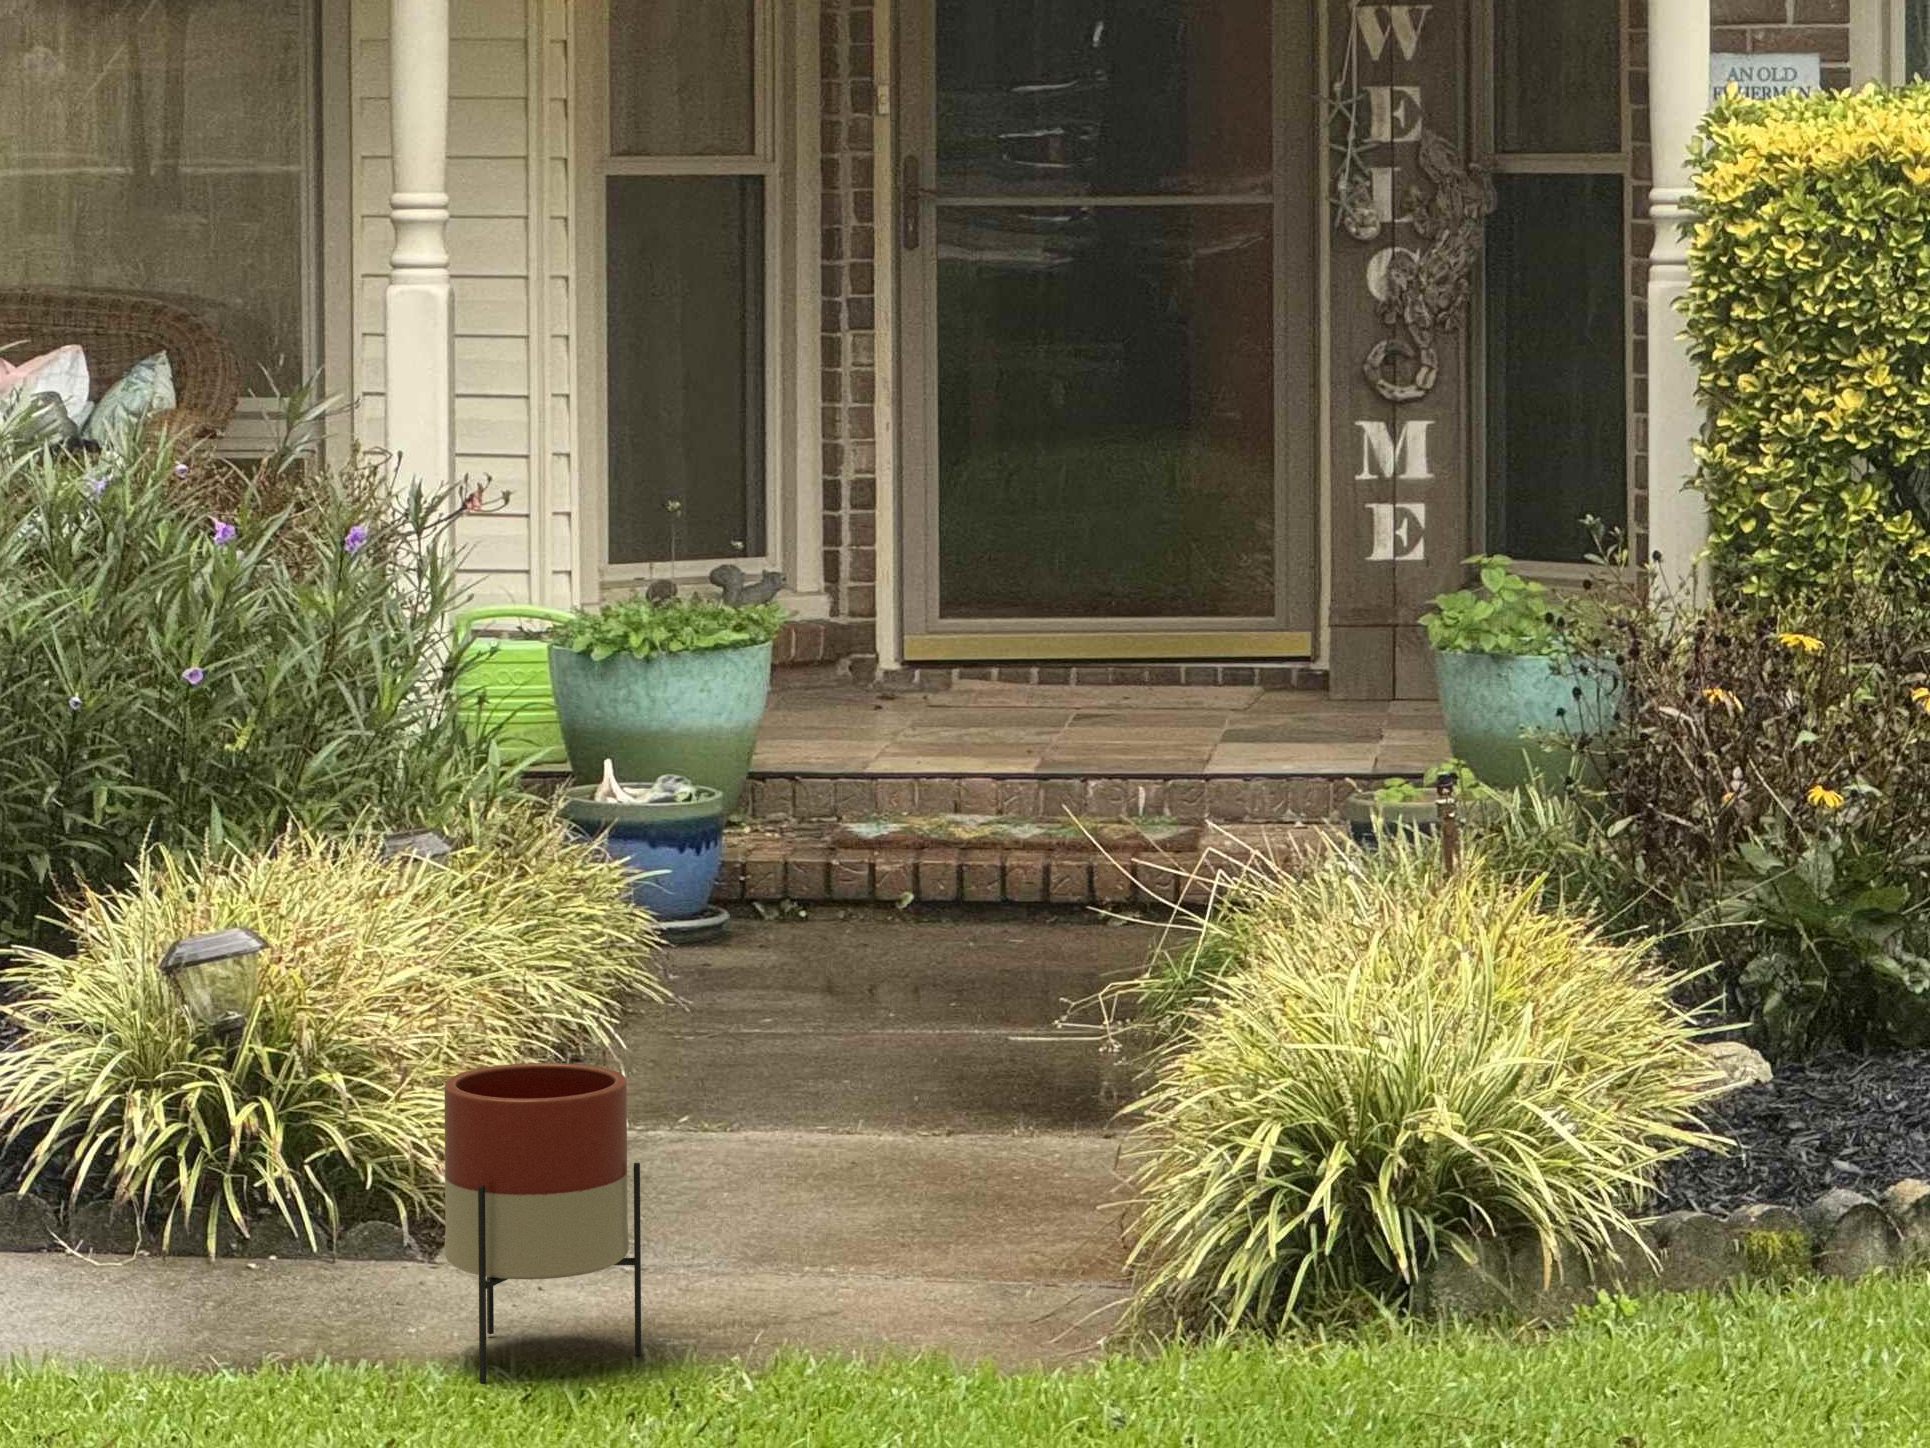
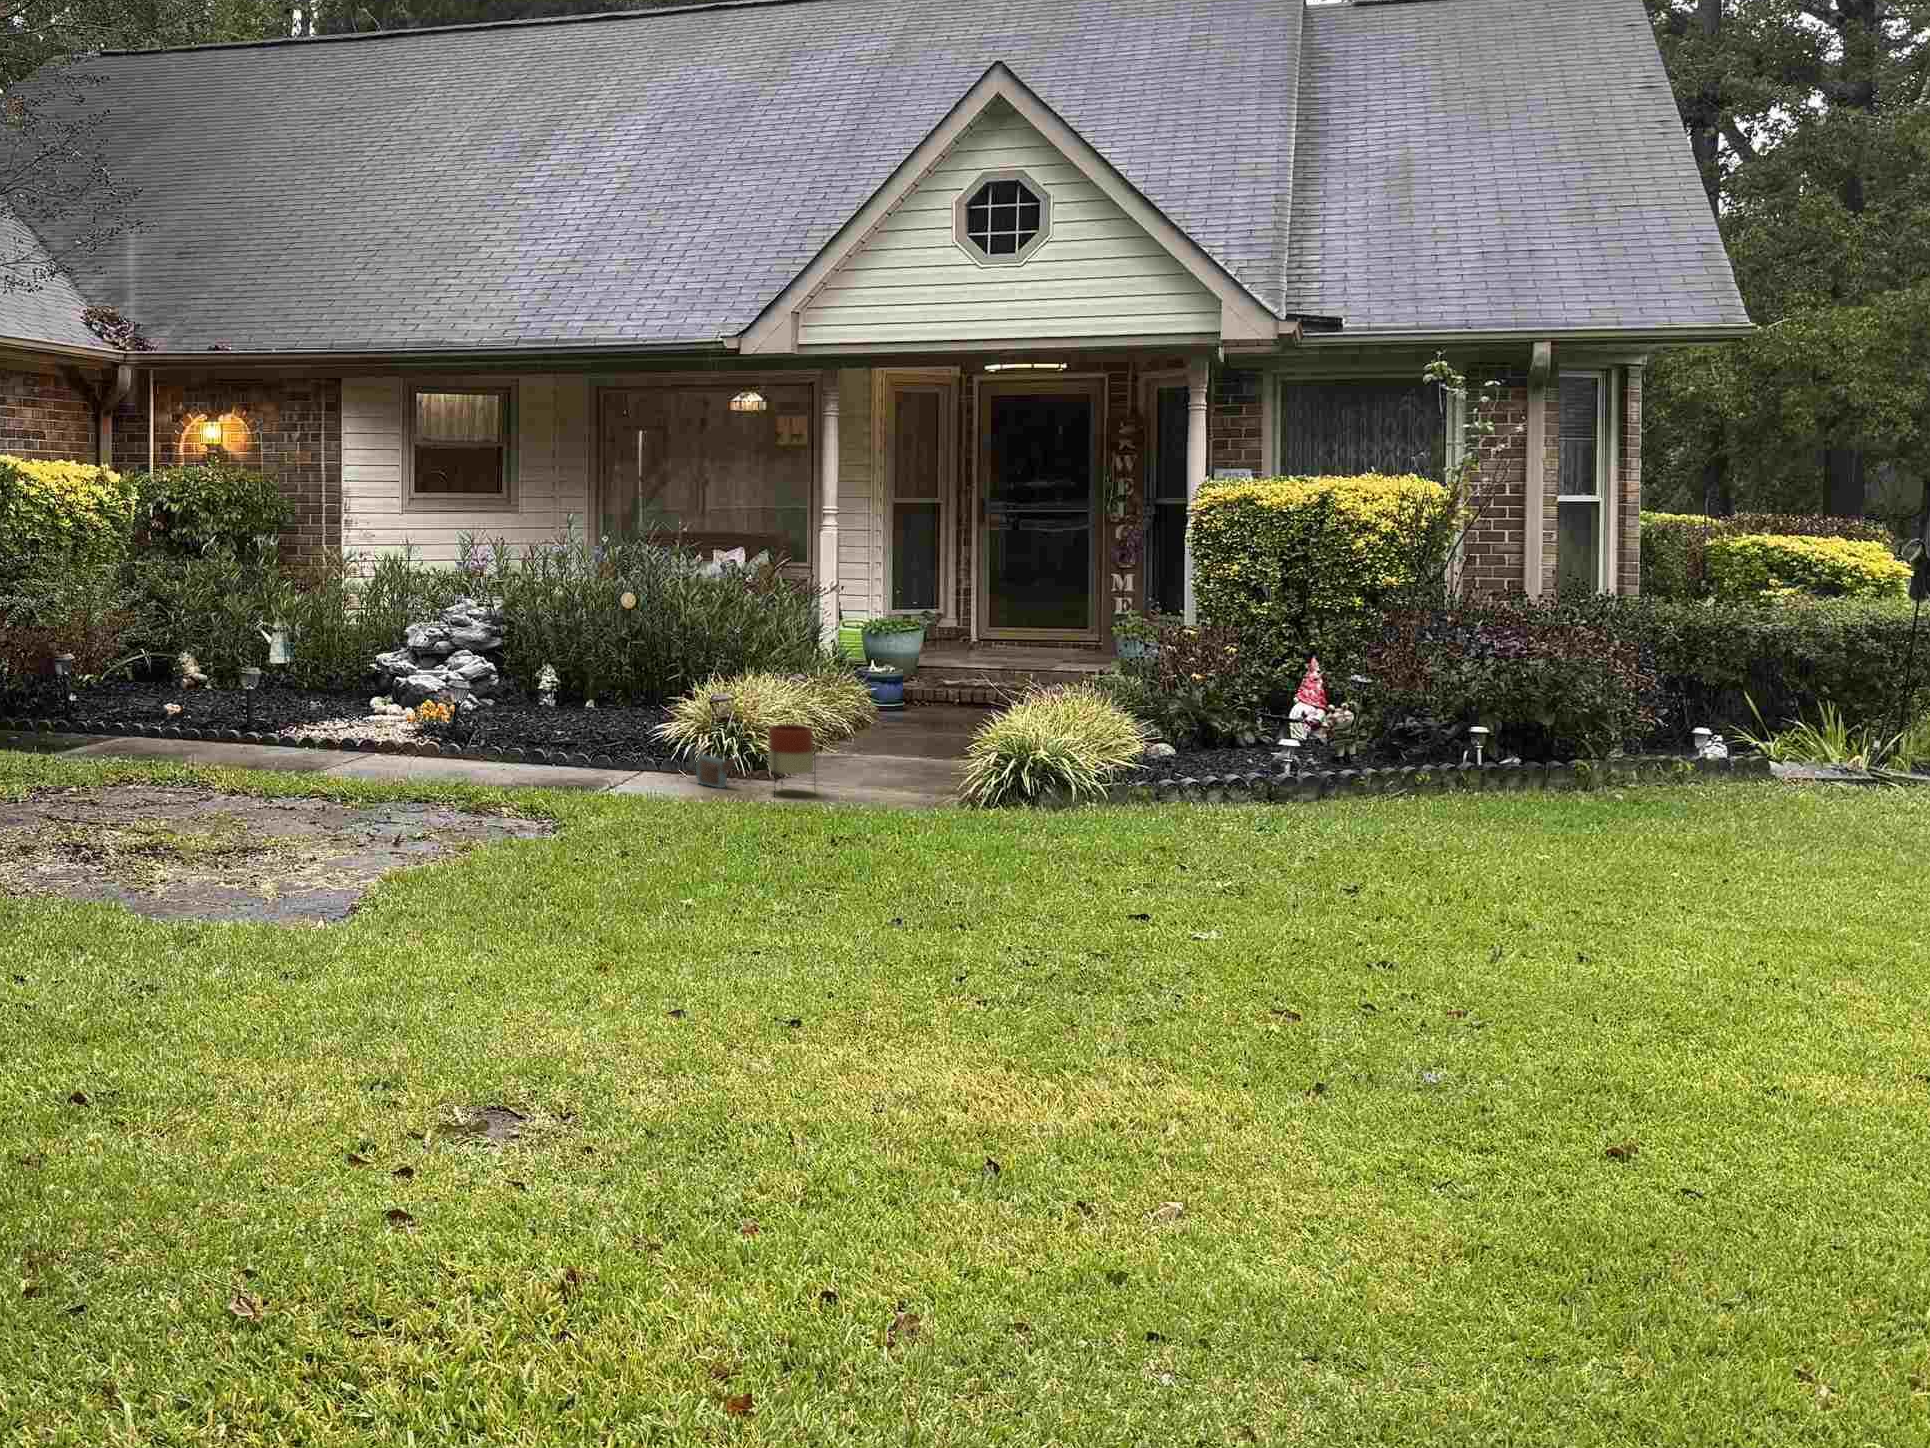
watering can: none [85,1194,324,1363] -> present [689,748,738,788]

